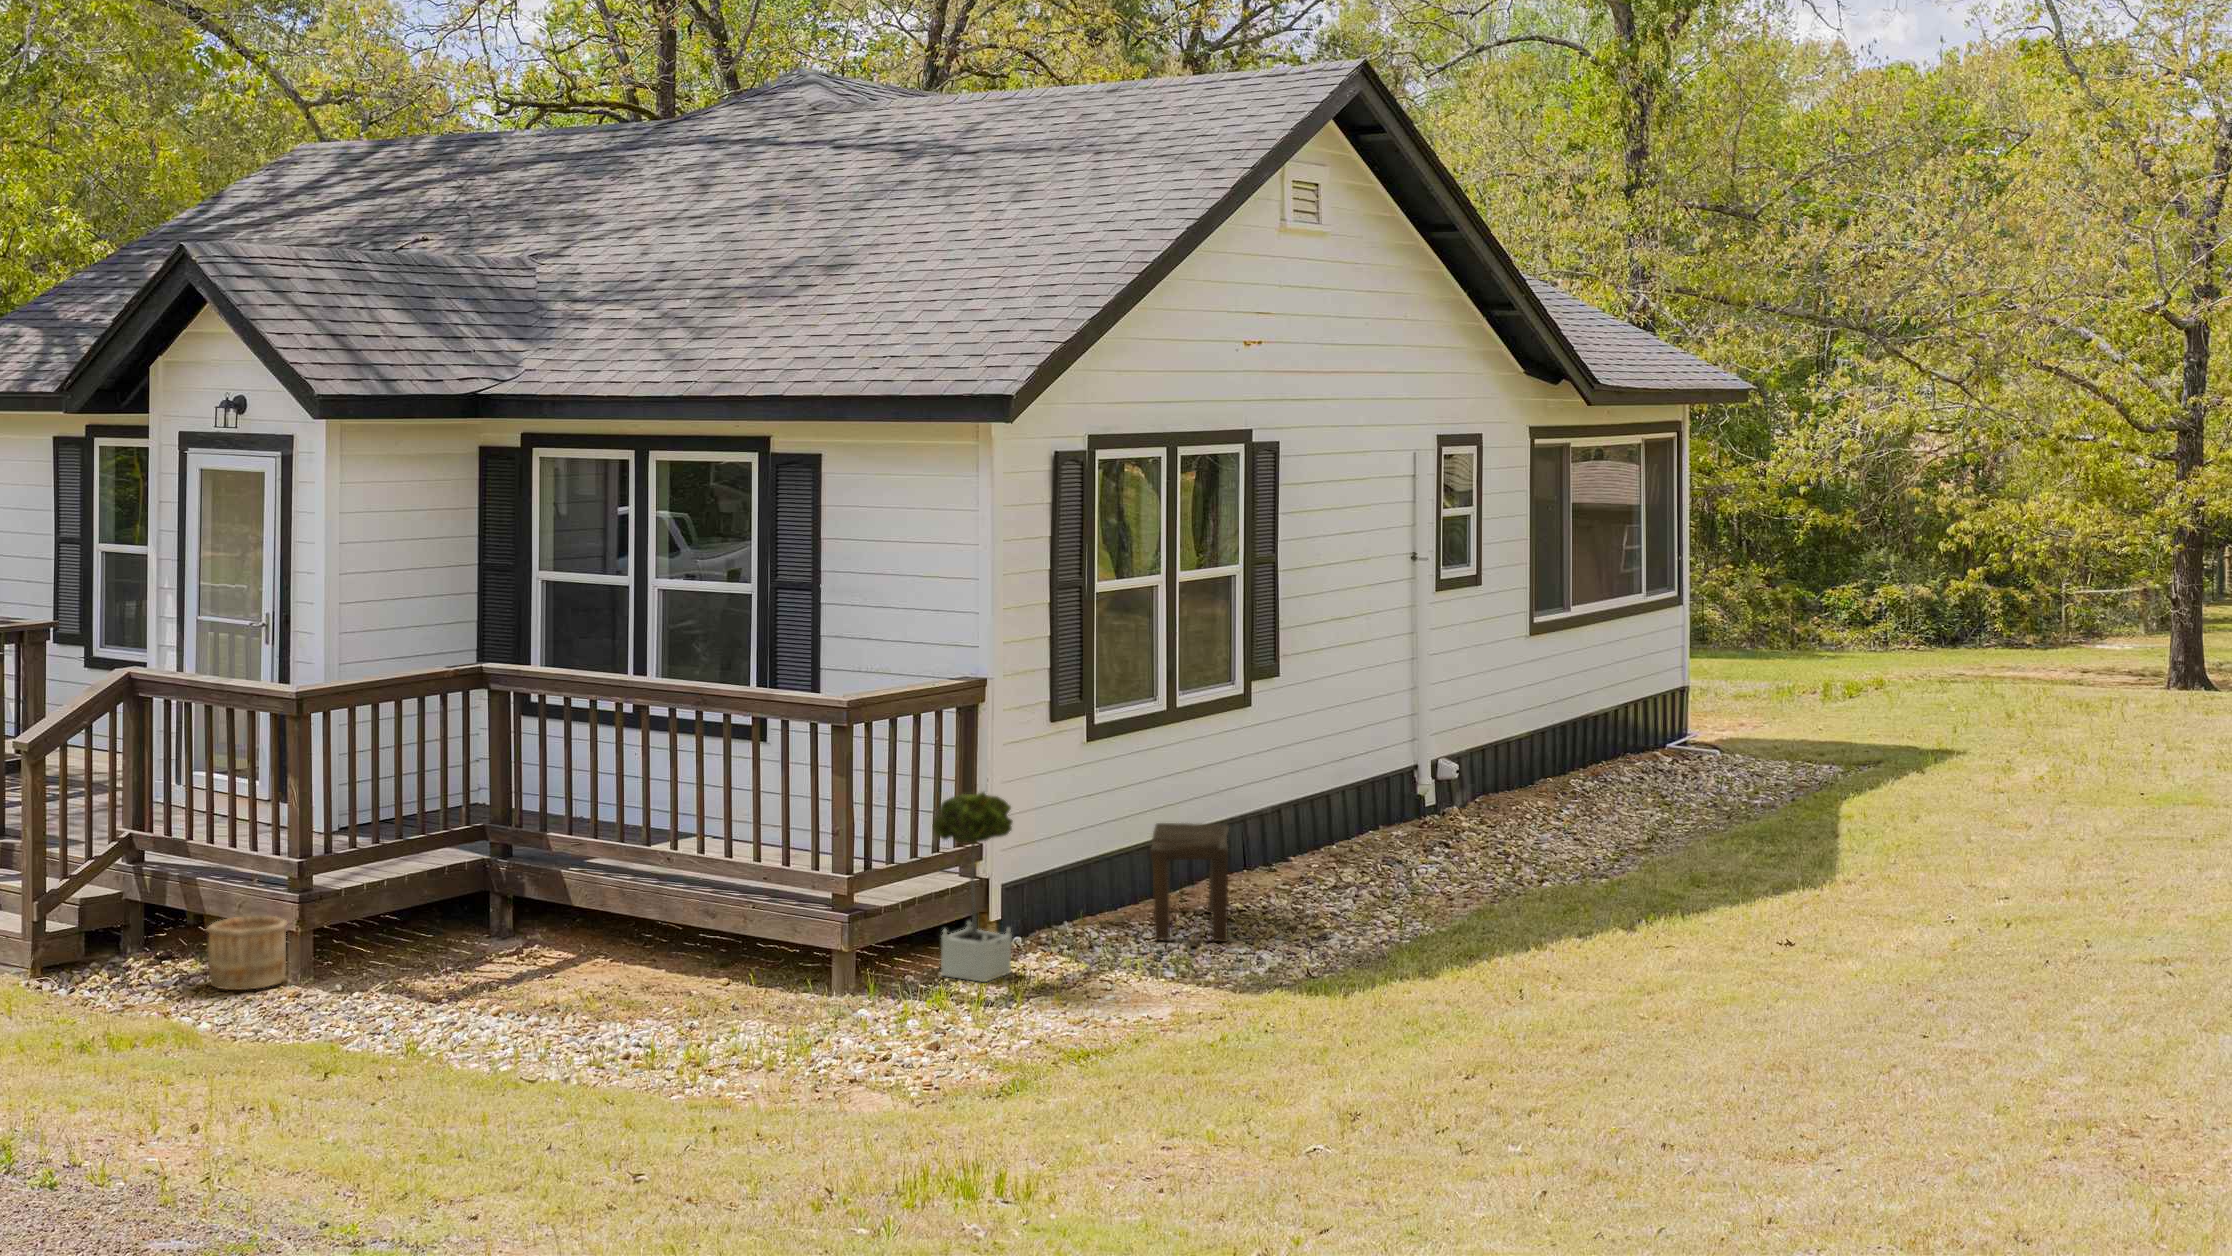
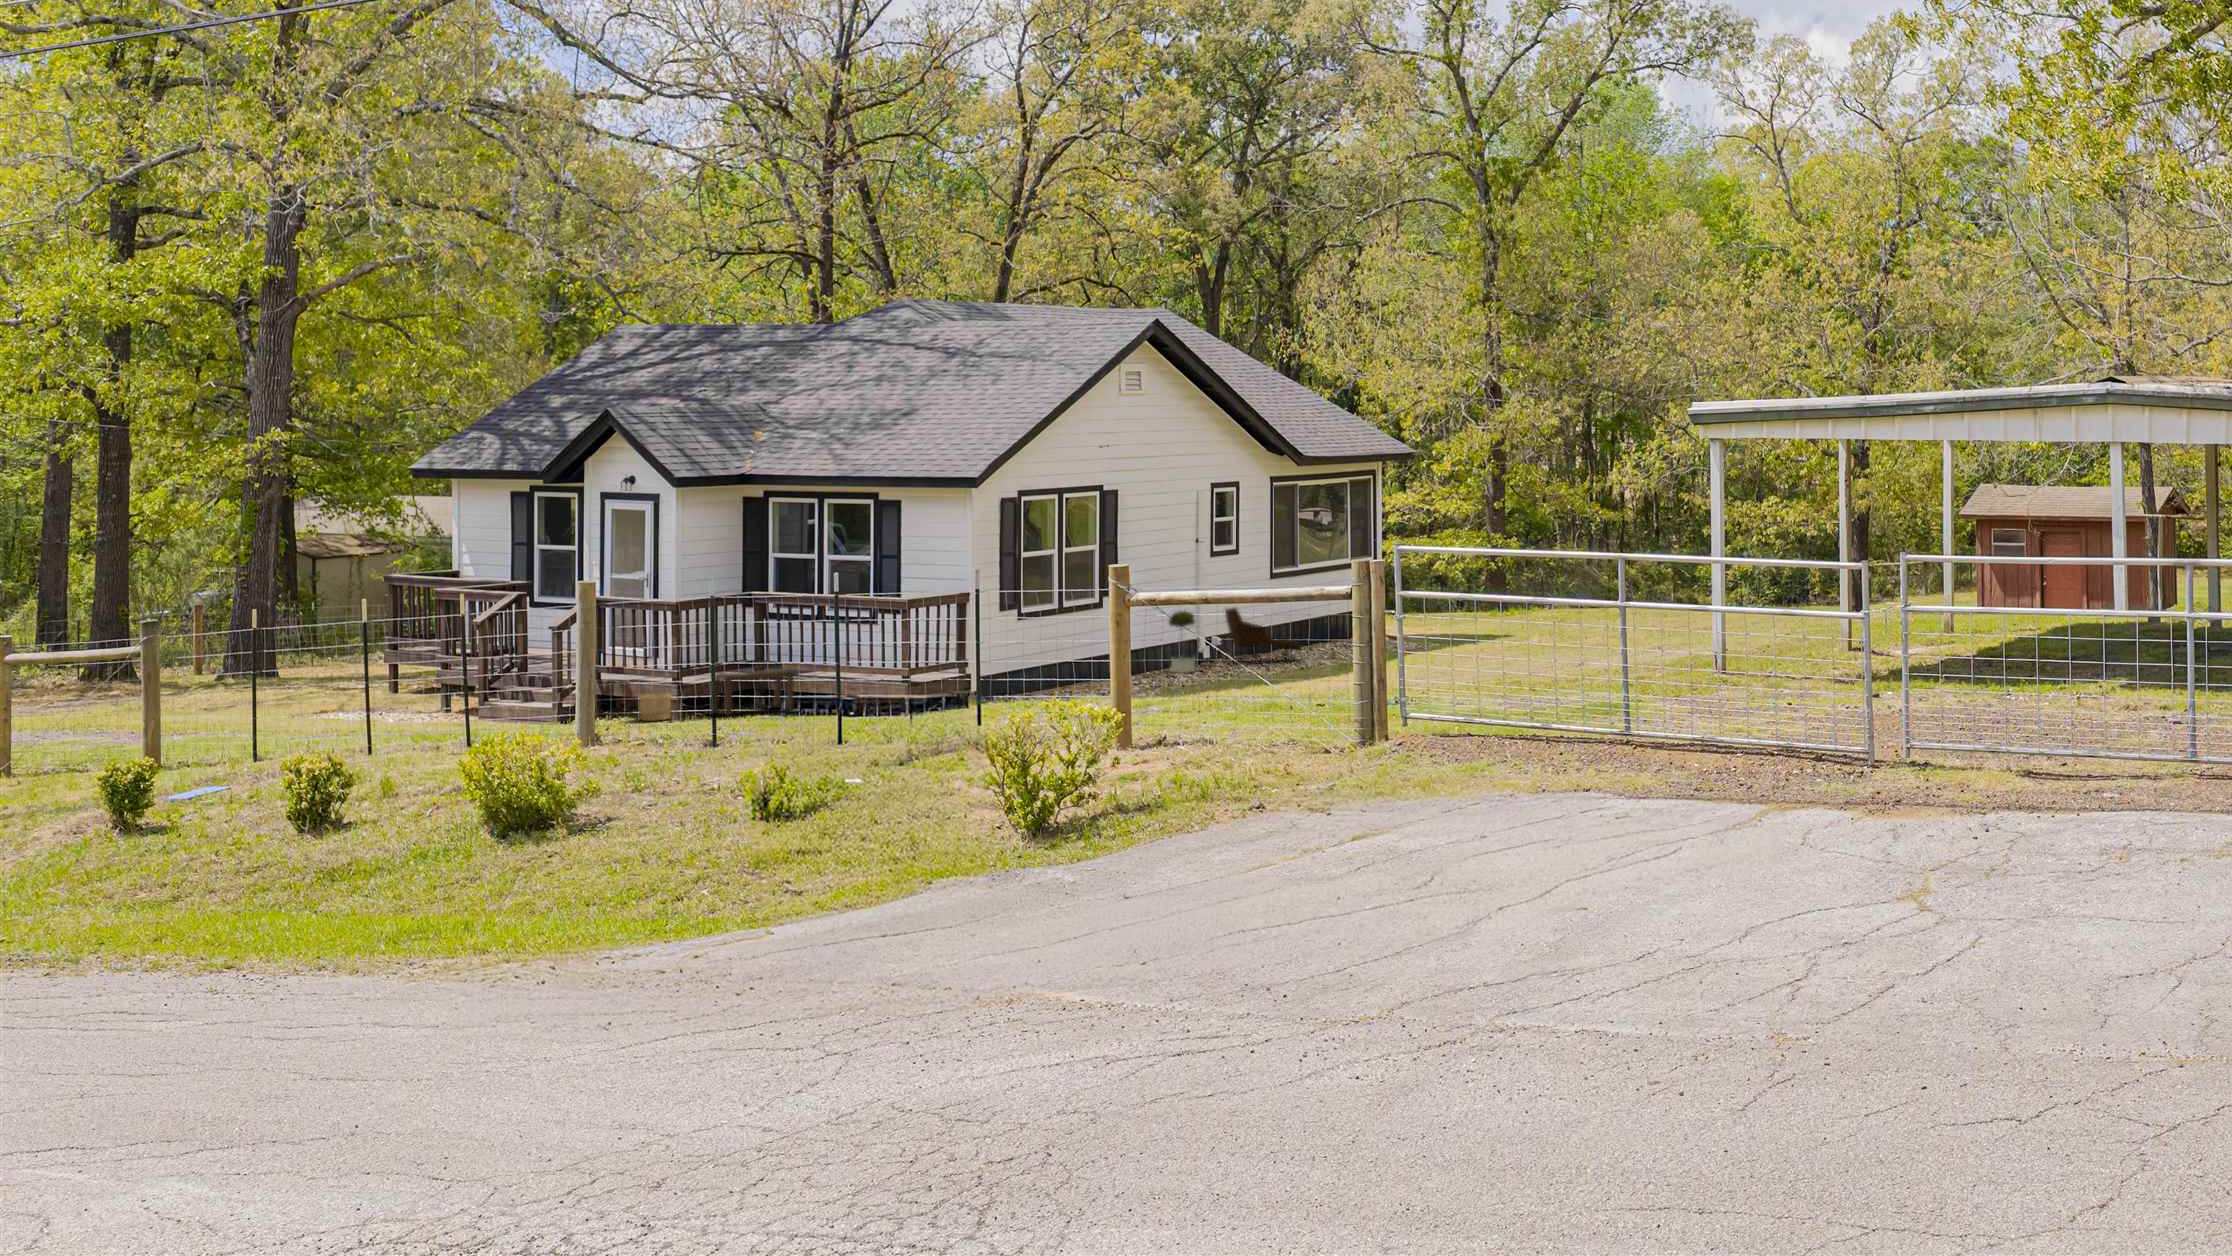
lounge chair: none [1453,673,1628,827] -> present [1225,607,1302,662]
potted tree: present [933,792,1012,982] -> present [1169,611,1195,673]
bench: present [1151,823,1229,942] -> present [711,669,795,715]

